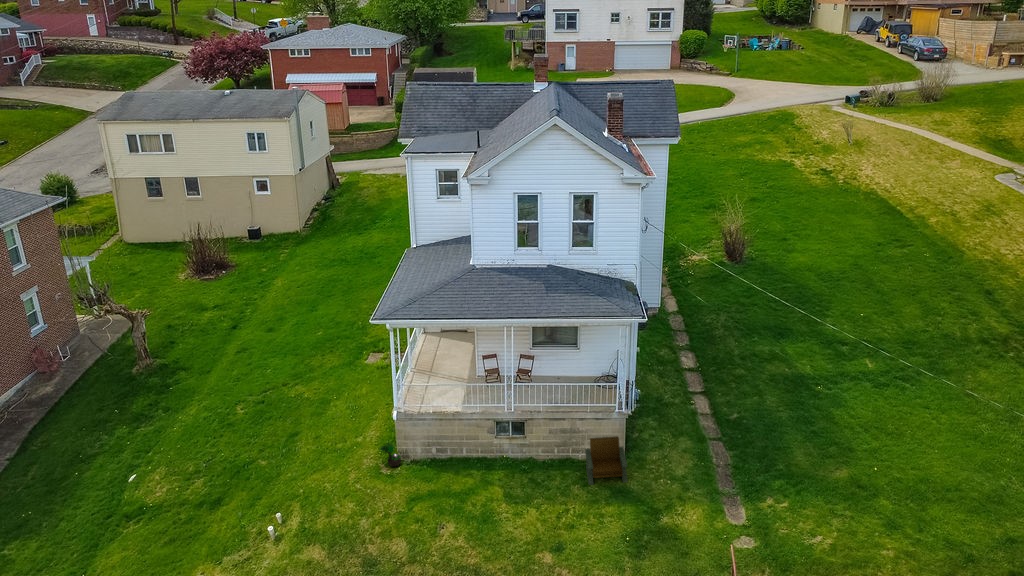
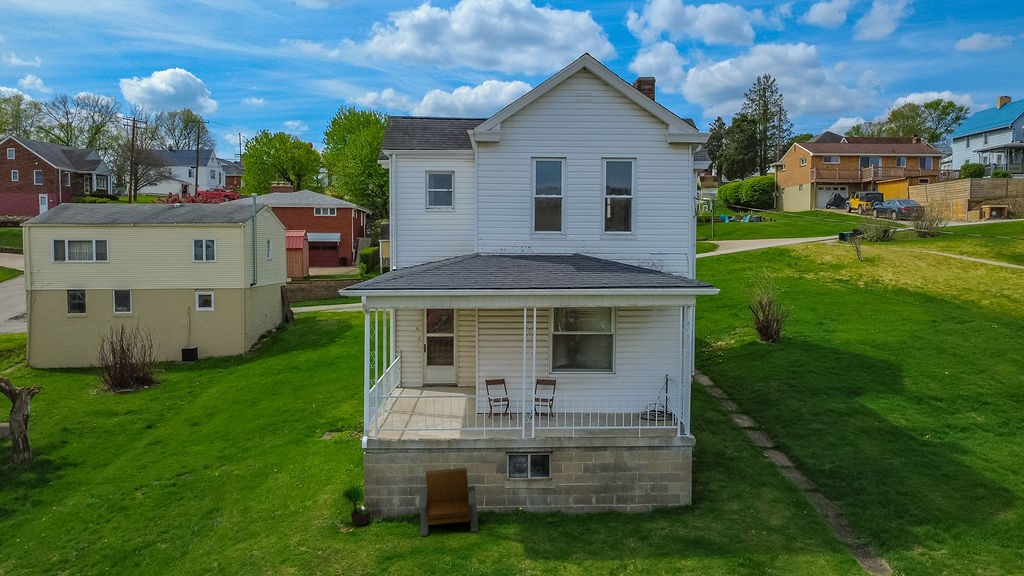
lounge chair: present [585,436,628,485] -> present [418,468,478,536]

